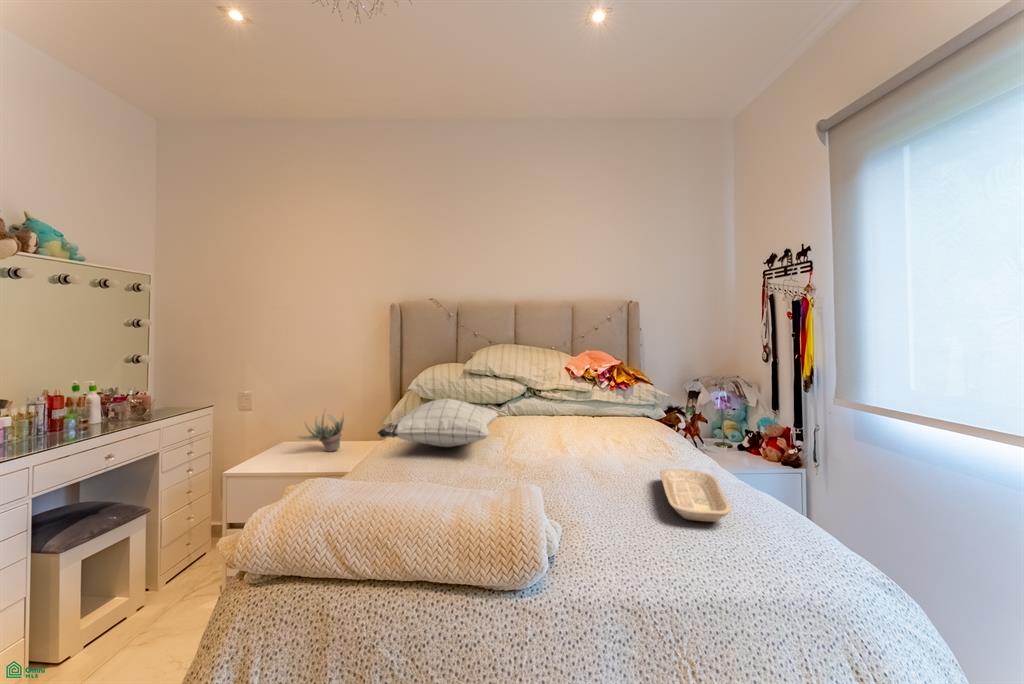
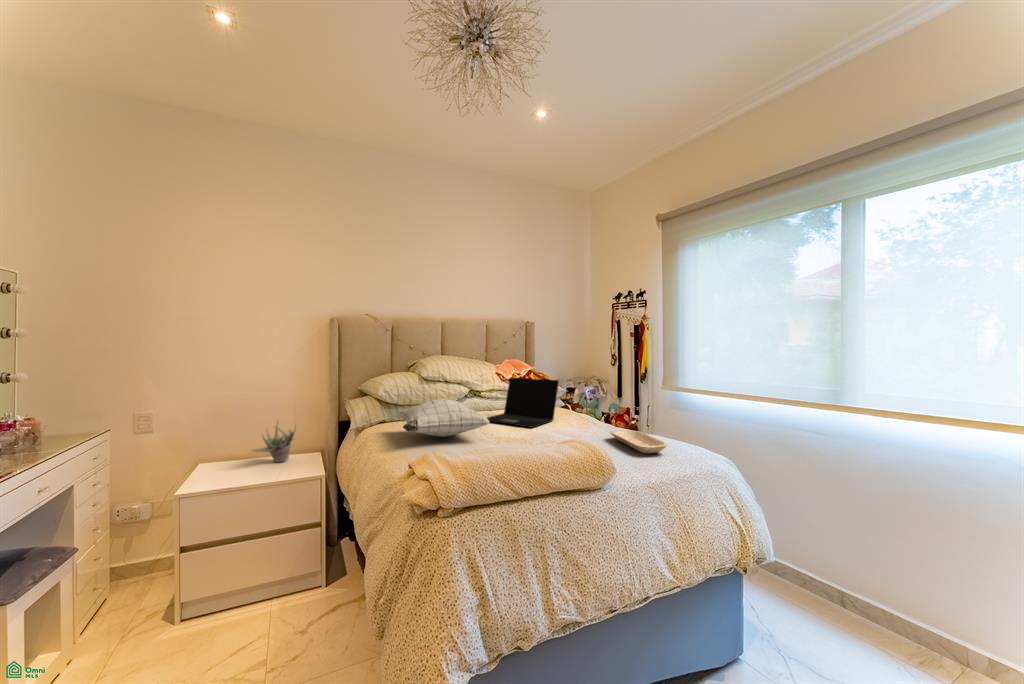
laptop: none [522,375,628,447] -> present [487,378,559,428]

